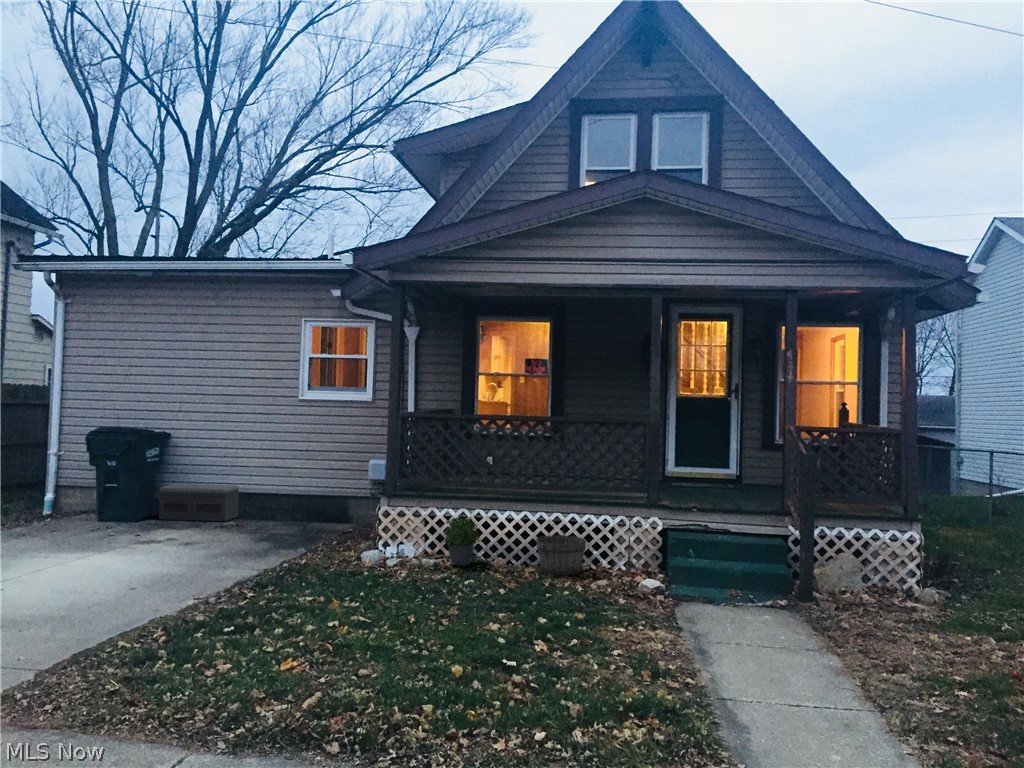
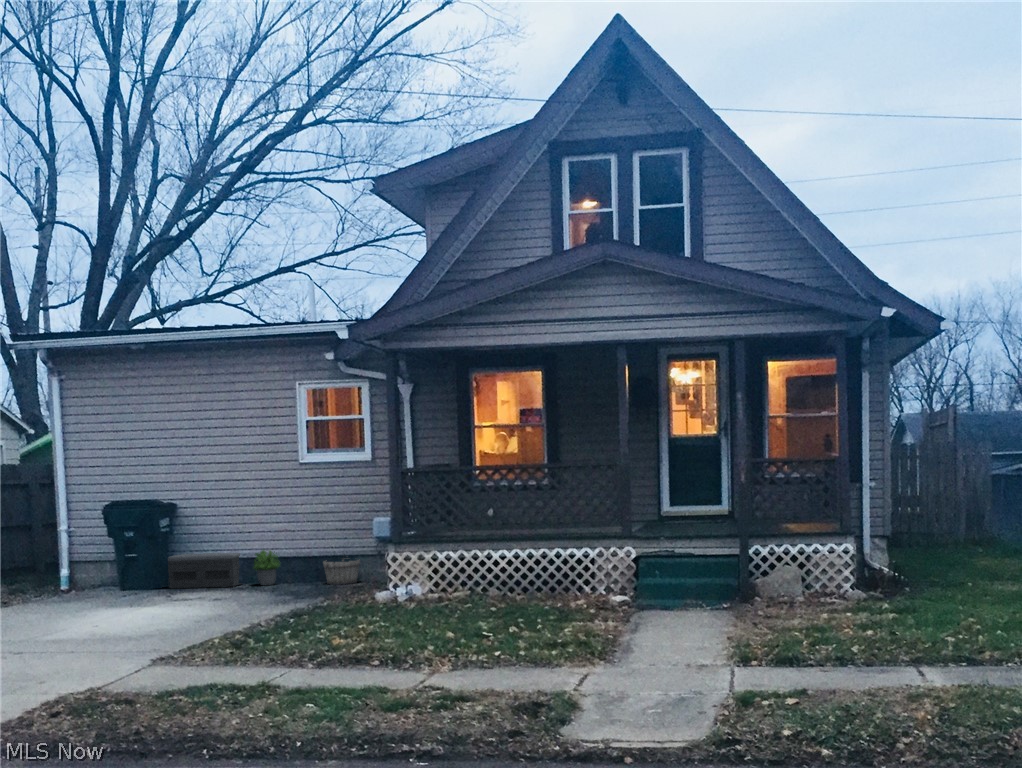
potted plant: present [444,516,480,566] -> present [254,550,280,586]
wooden bucket: present [536,531,586,575] -> present [323,553,360,585]

